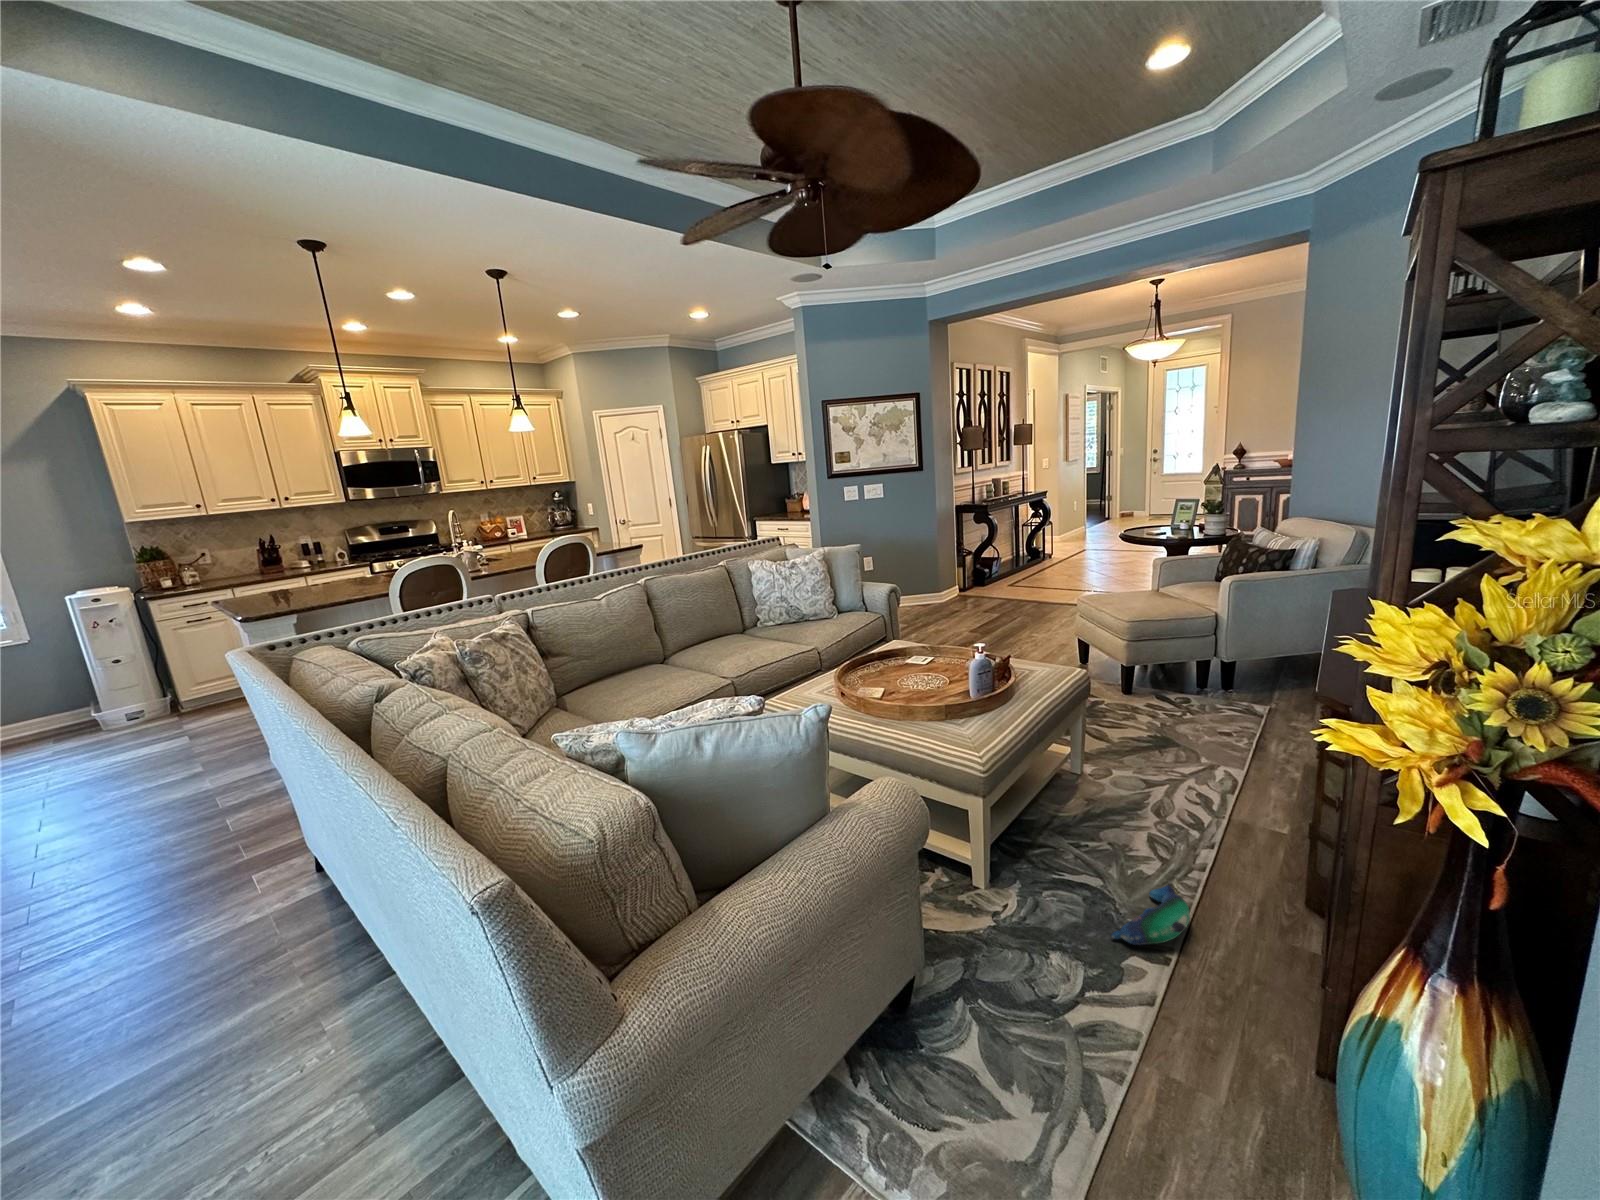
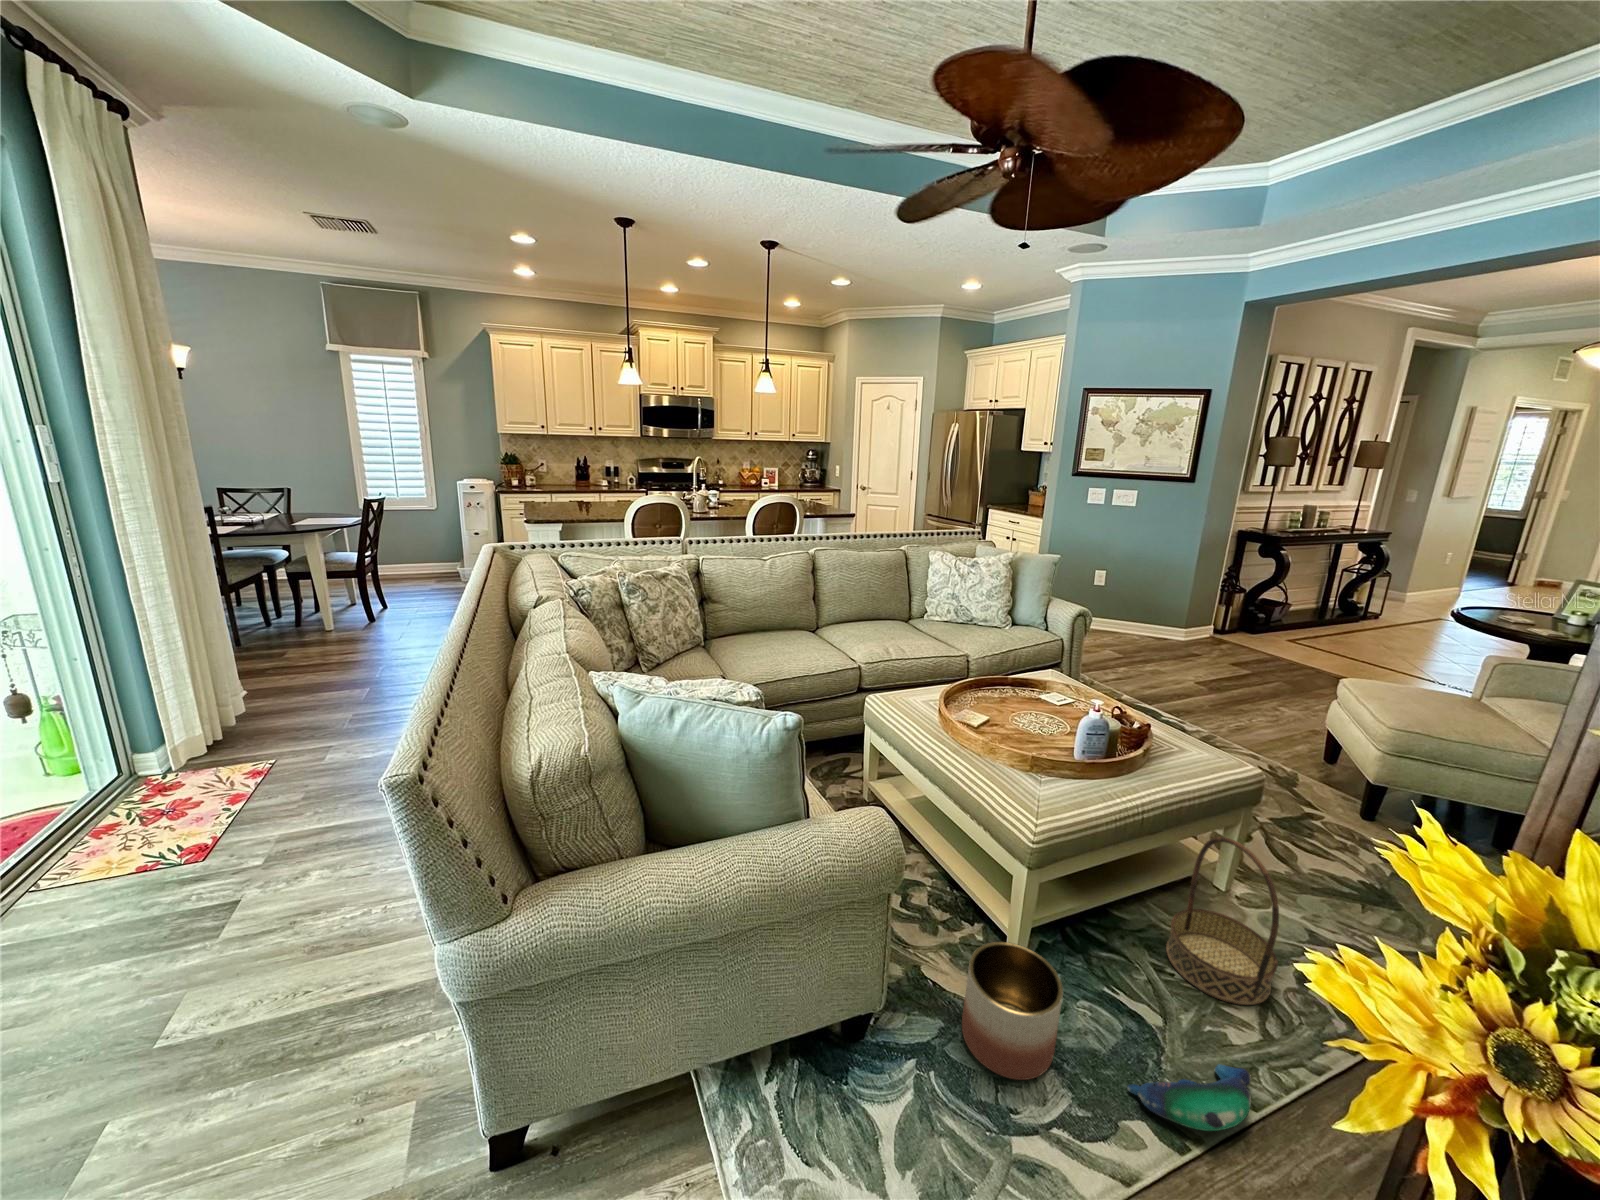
basket: none [1067,723,1147,848] -> present [1166,837,1279,1005]
planter: none [974,861,1057,974] -> present [962,942,1063,1080]

